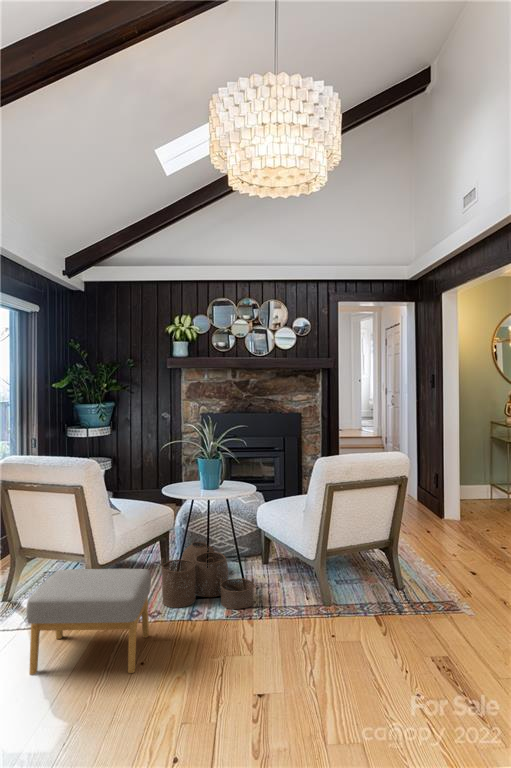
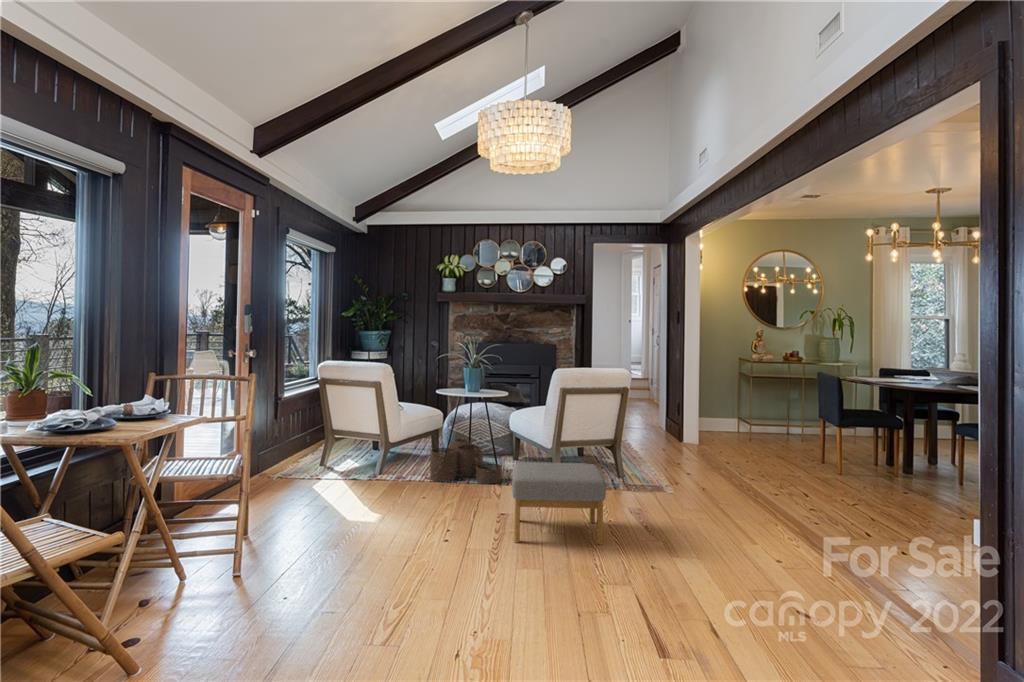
footstool: present [27,569,151,675] -> present [512,462,606,545]

